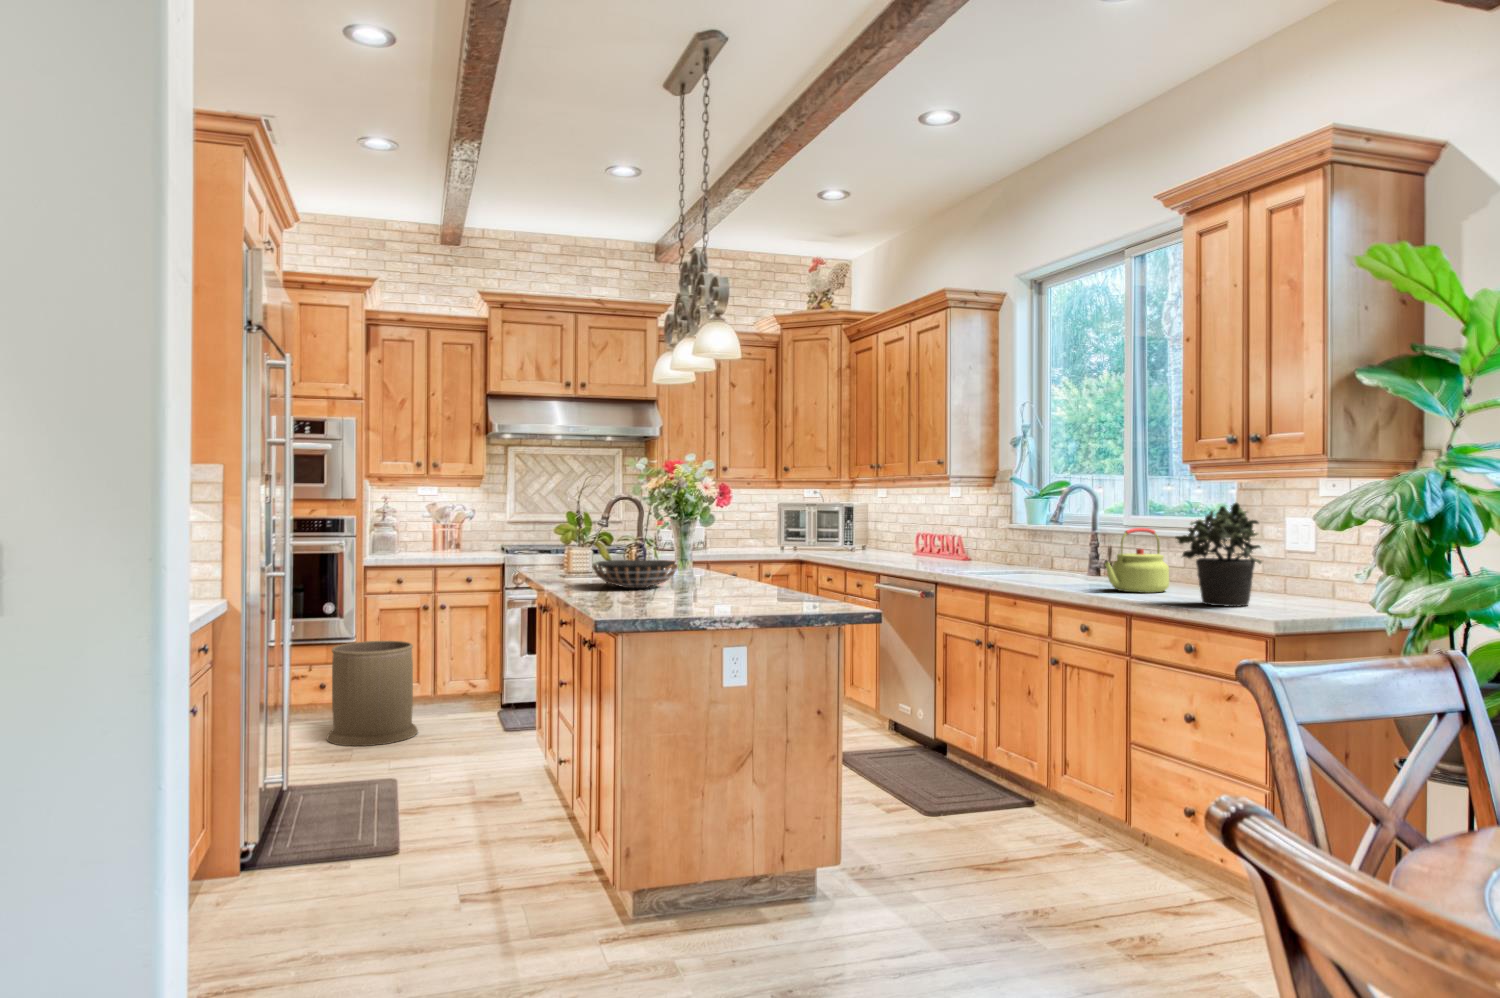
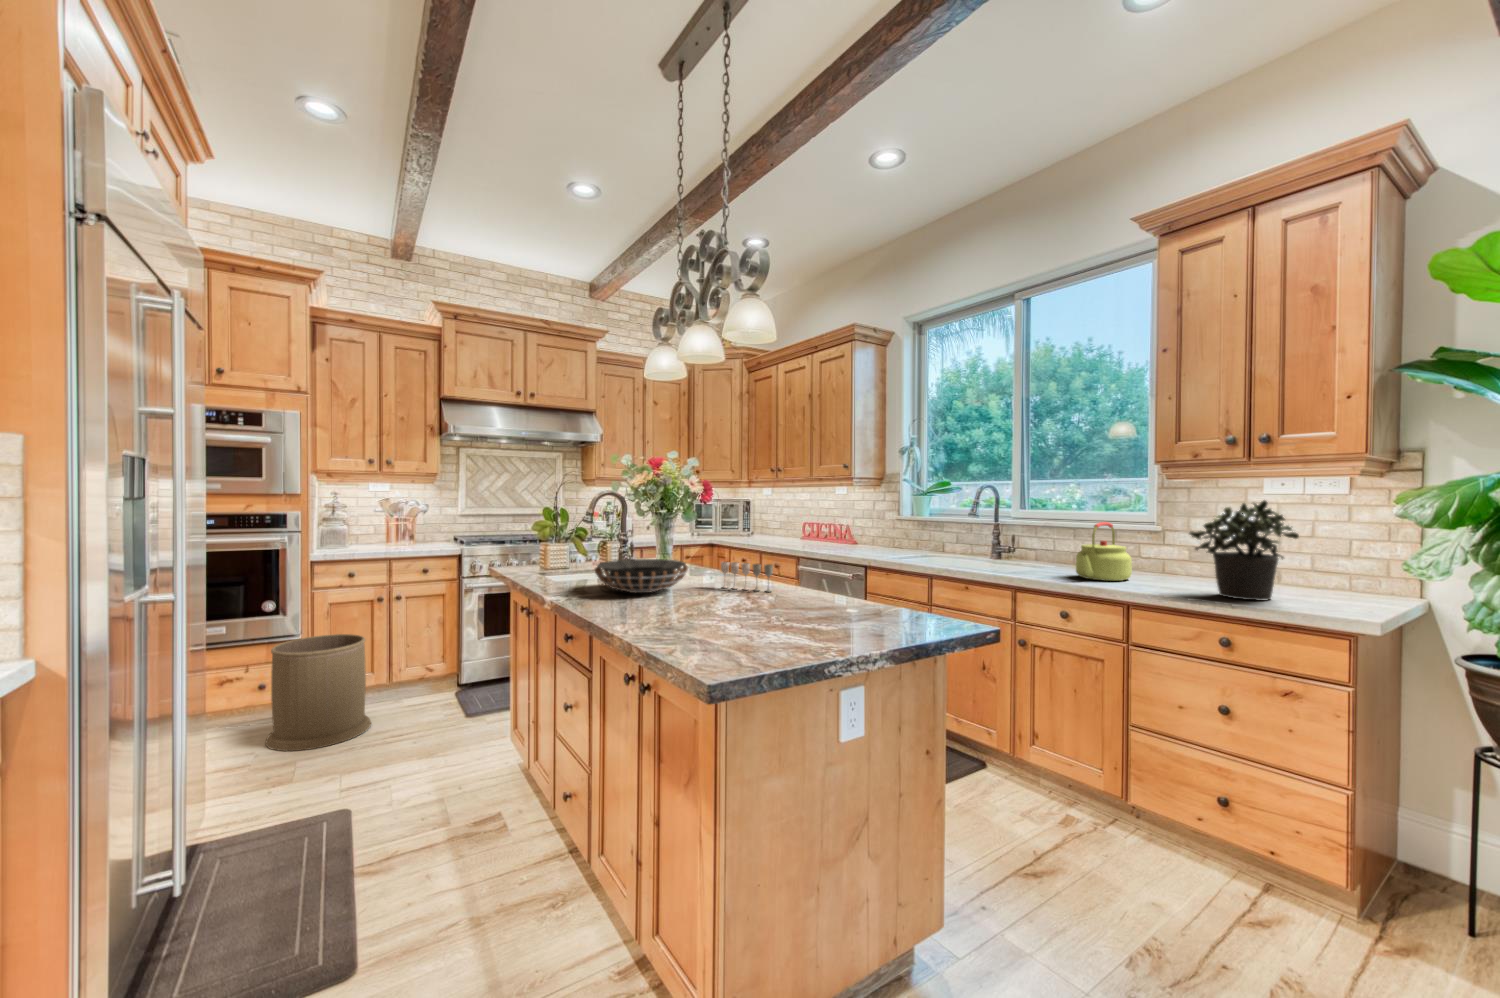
wine glass: none [711,563,754,590] -> present [721,562,773,592]

